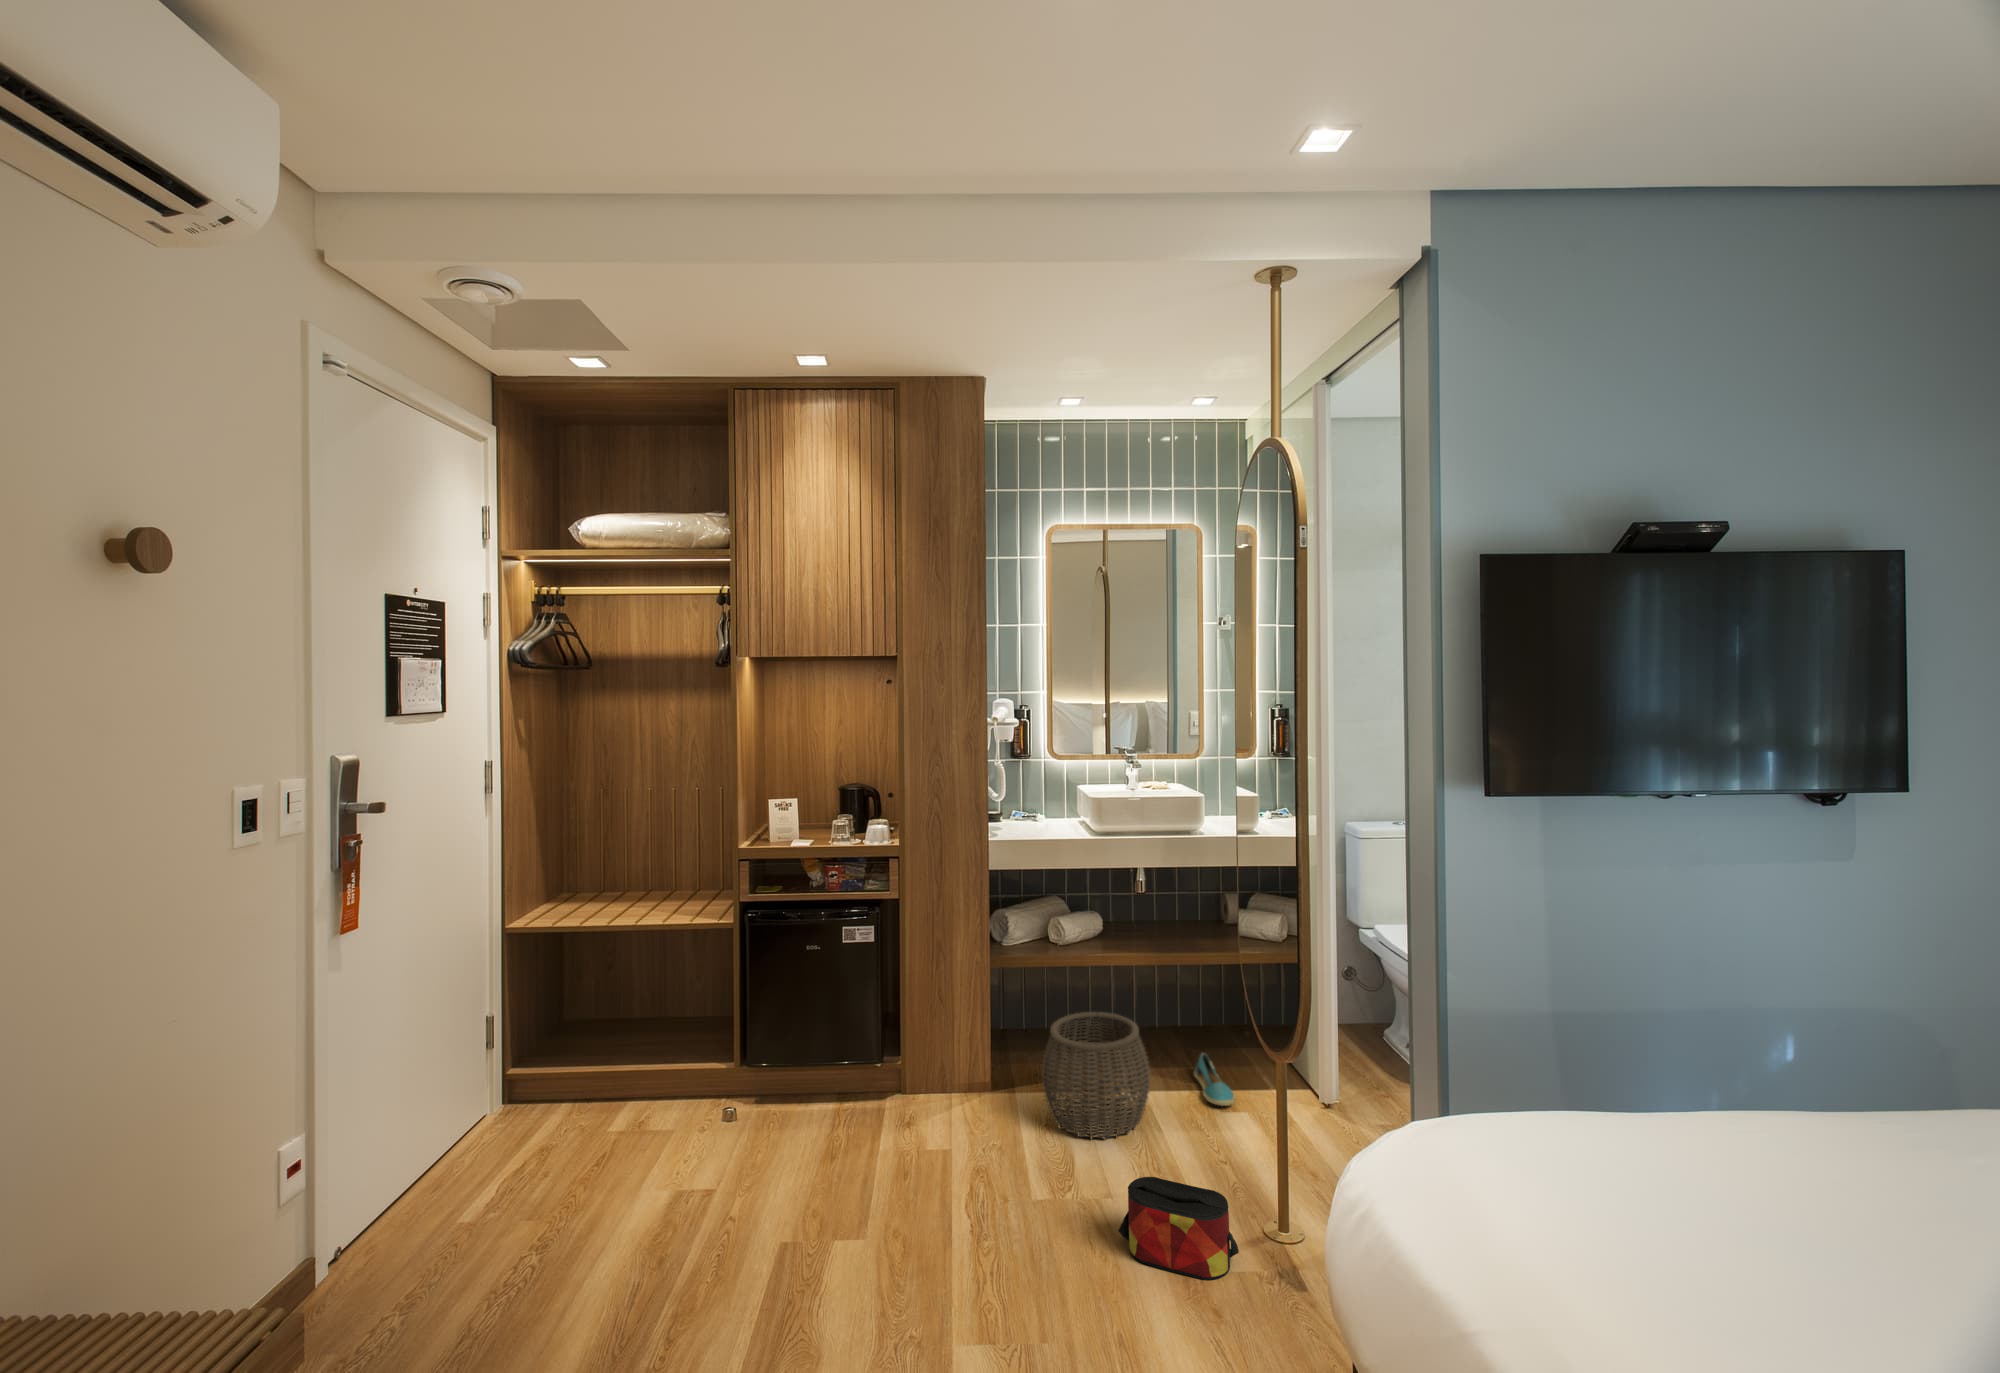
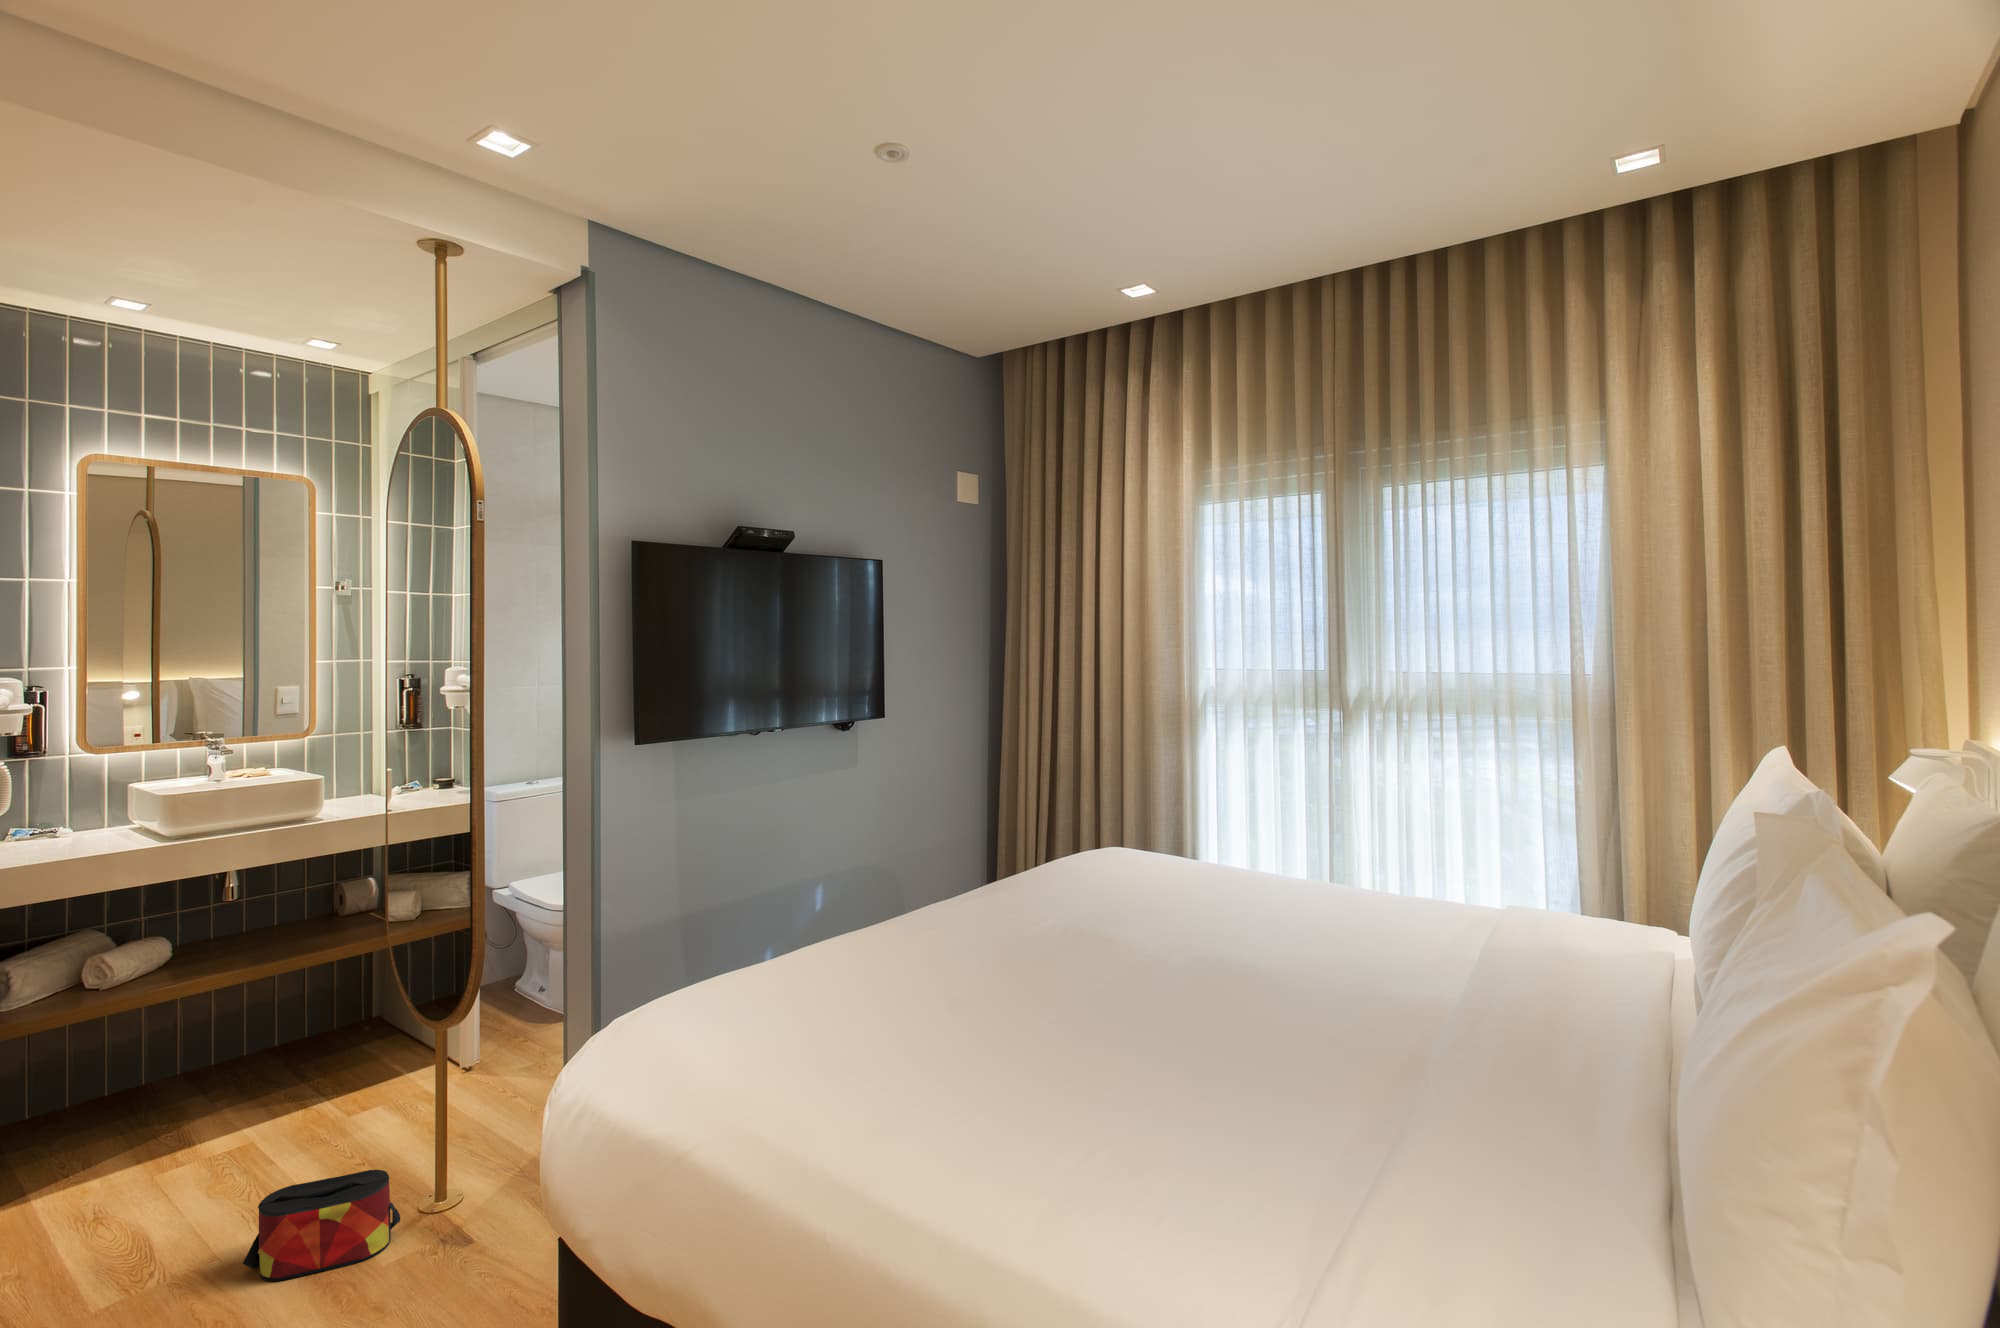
woven basket: present [1042,1012,1150,1139] -> none [88,1045,262,1206]
shoe: present [1194,1053,1235,1106] -> none [311,1065,370,1111]

